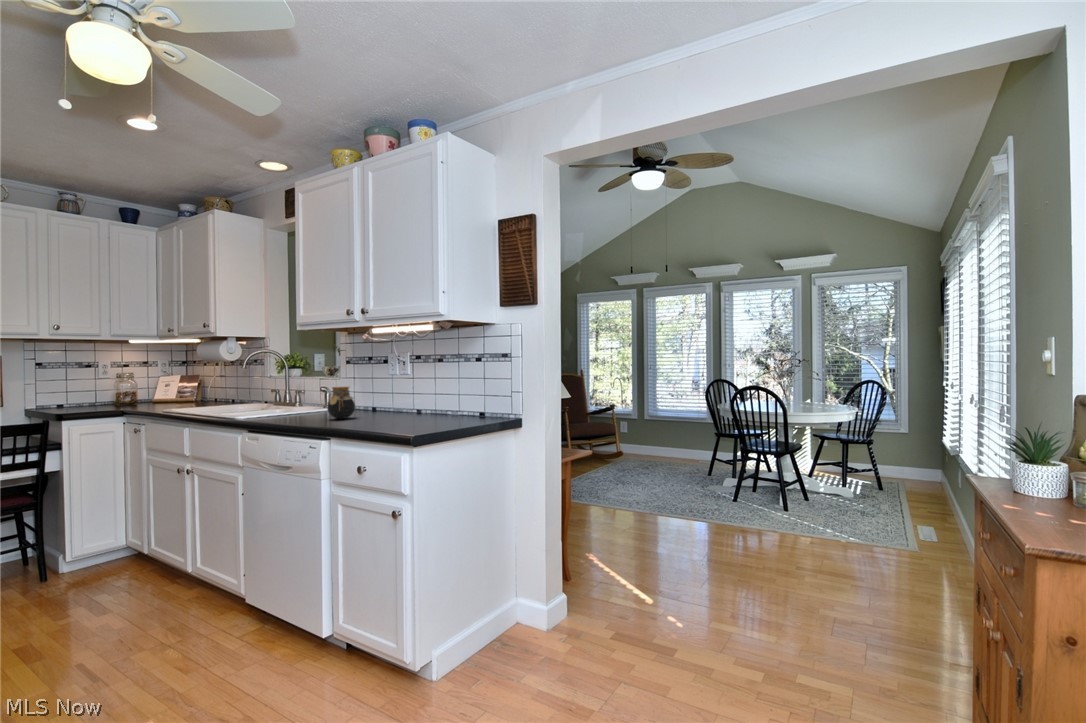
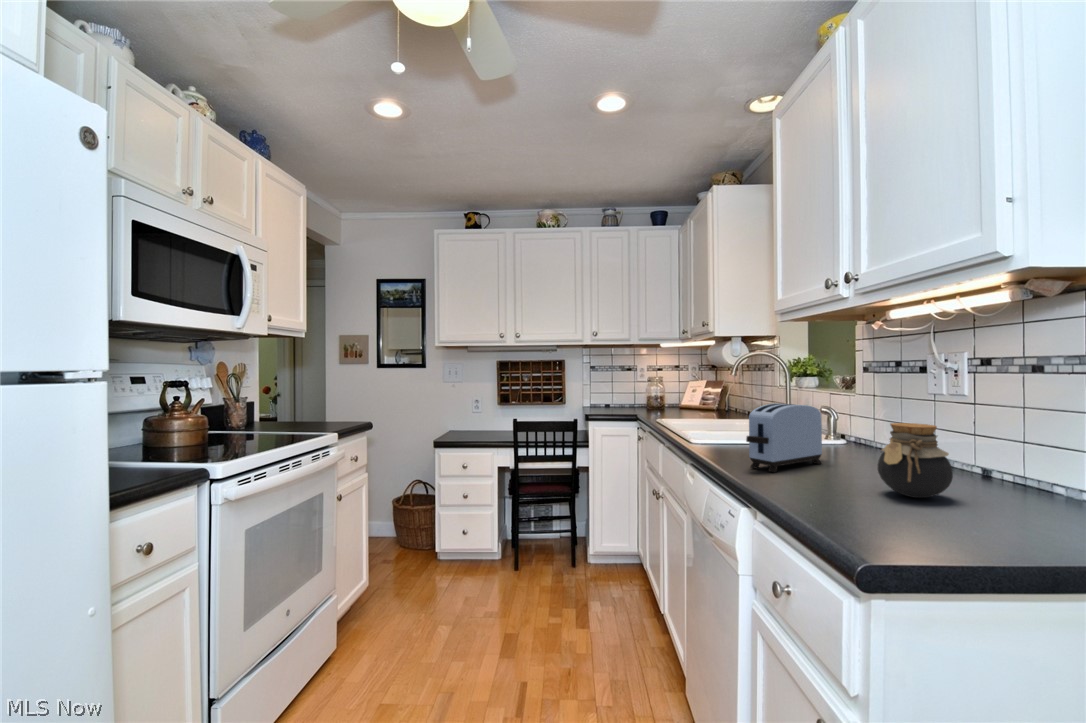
toaster: none [261,383,299,421] -> present [746,403,822,472]

